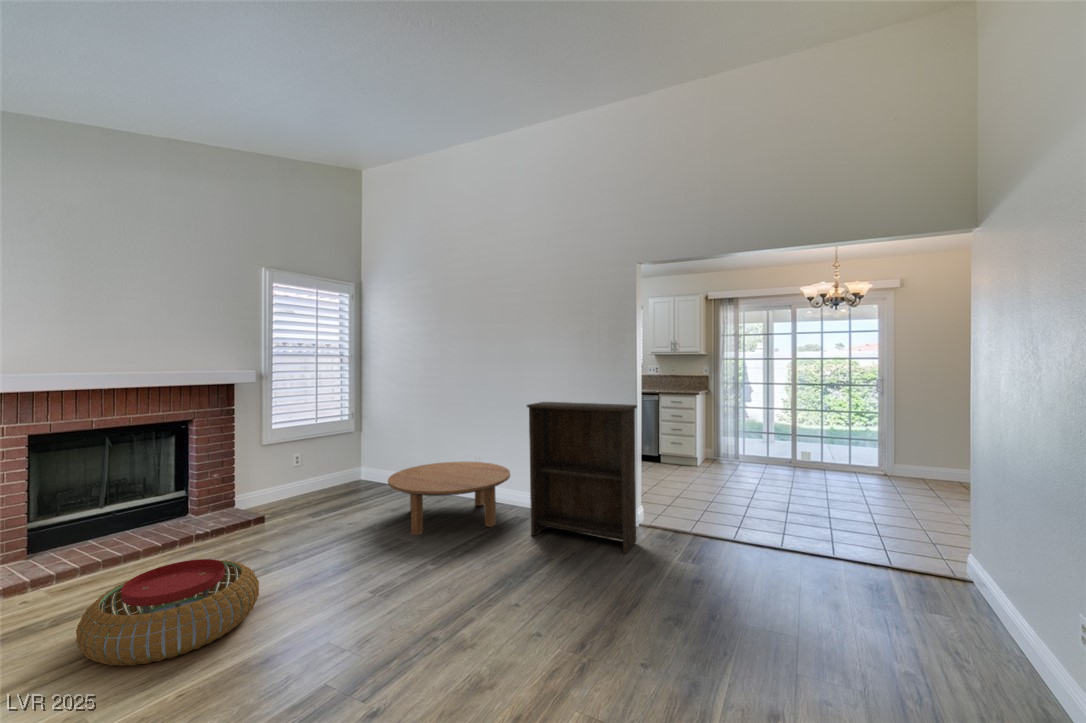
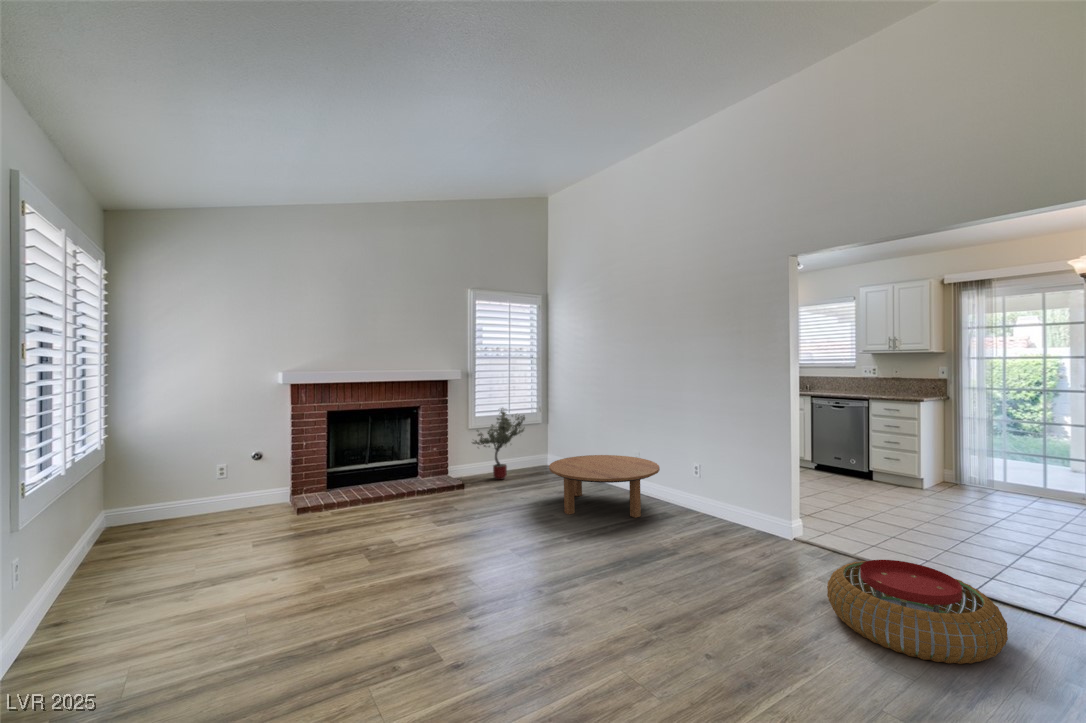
bookshelf: present [527,402,637,553] -> none [664,401,779,562]
potted tree: none [271,415,342,504] -> present [473,408,525,480]
pouf: present [76,559,259,666] -> present [827,560,1008,664]

